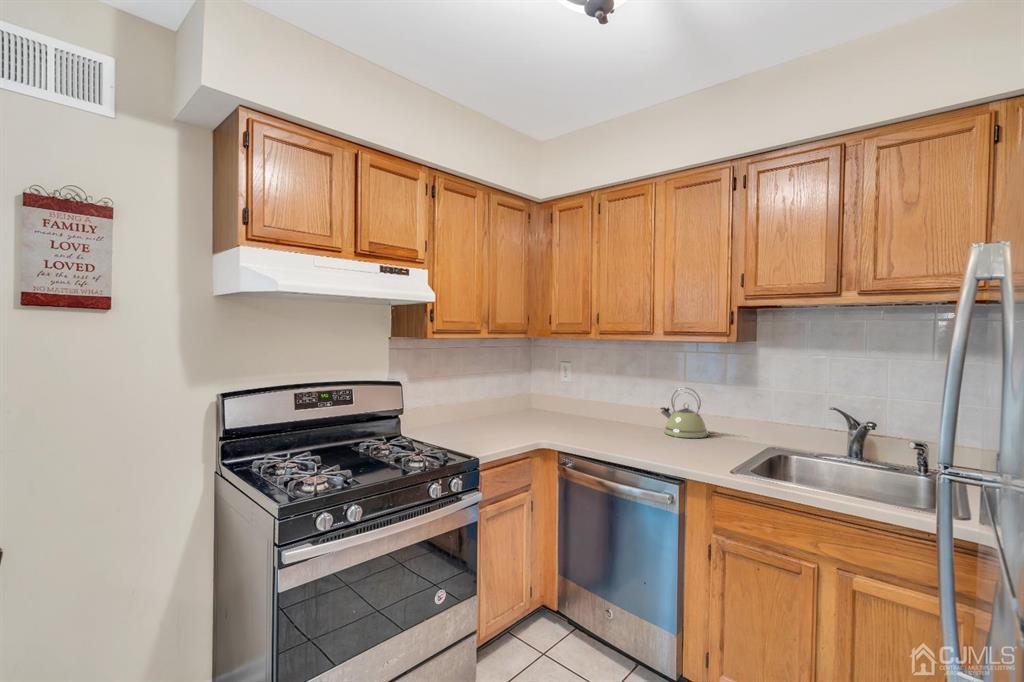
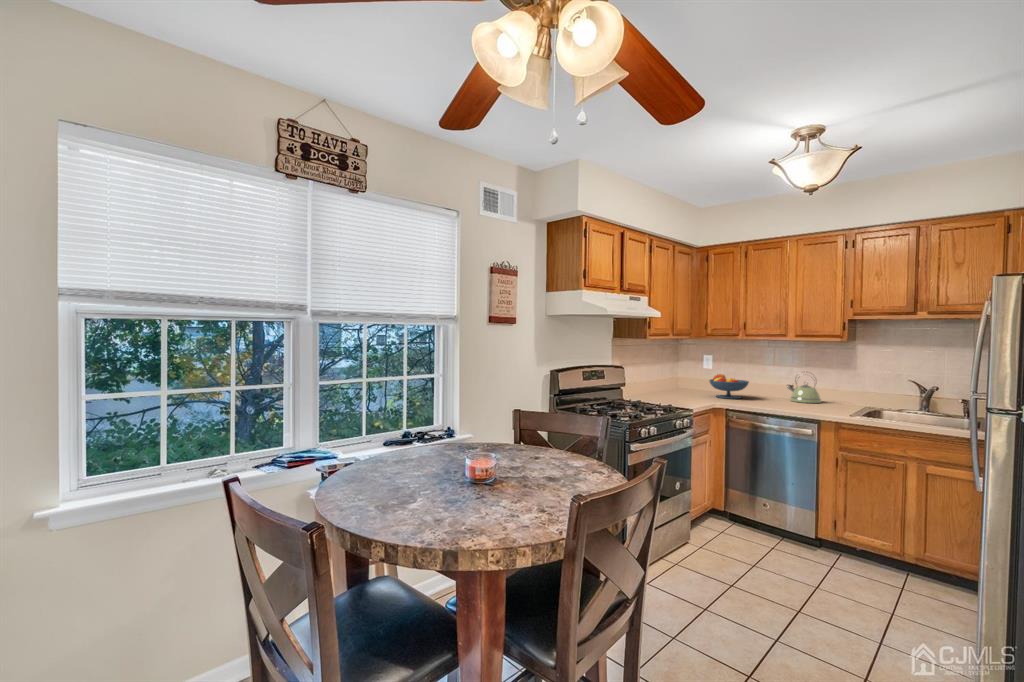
fruit bowl: none [549,391,606,431] -> present [709,374,749,399]

